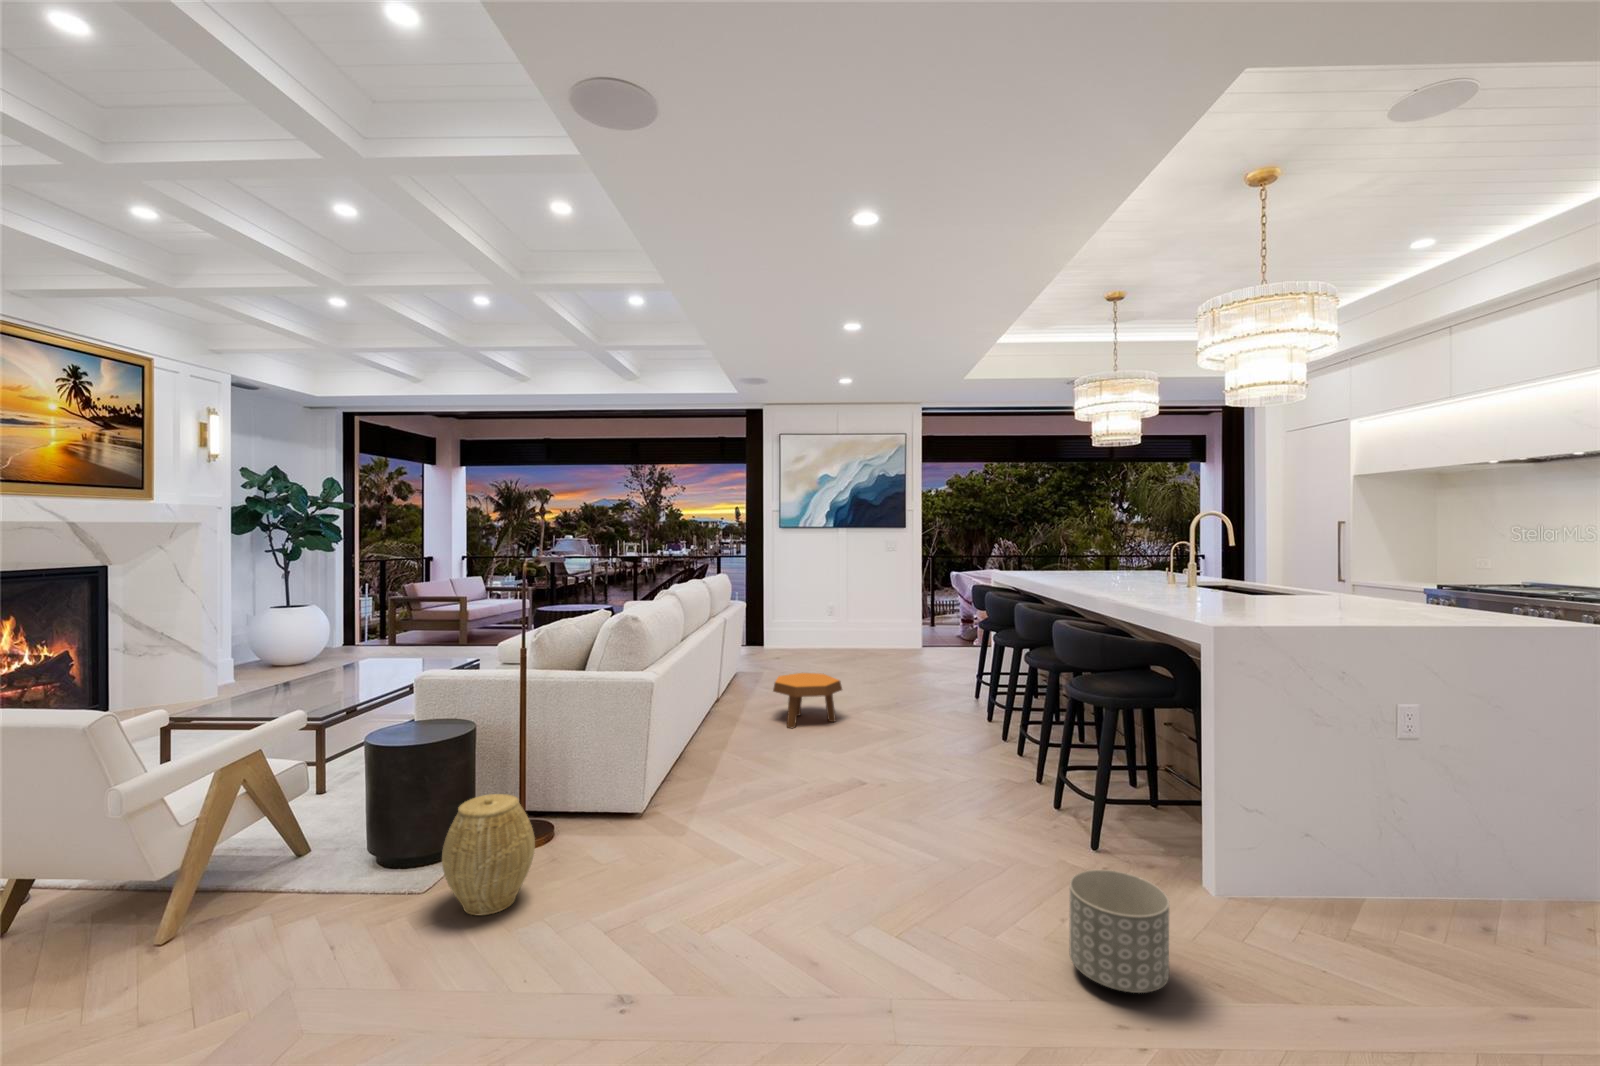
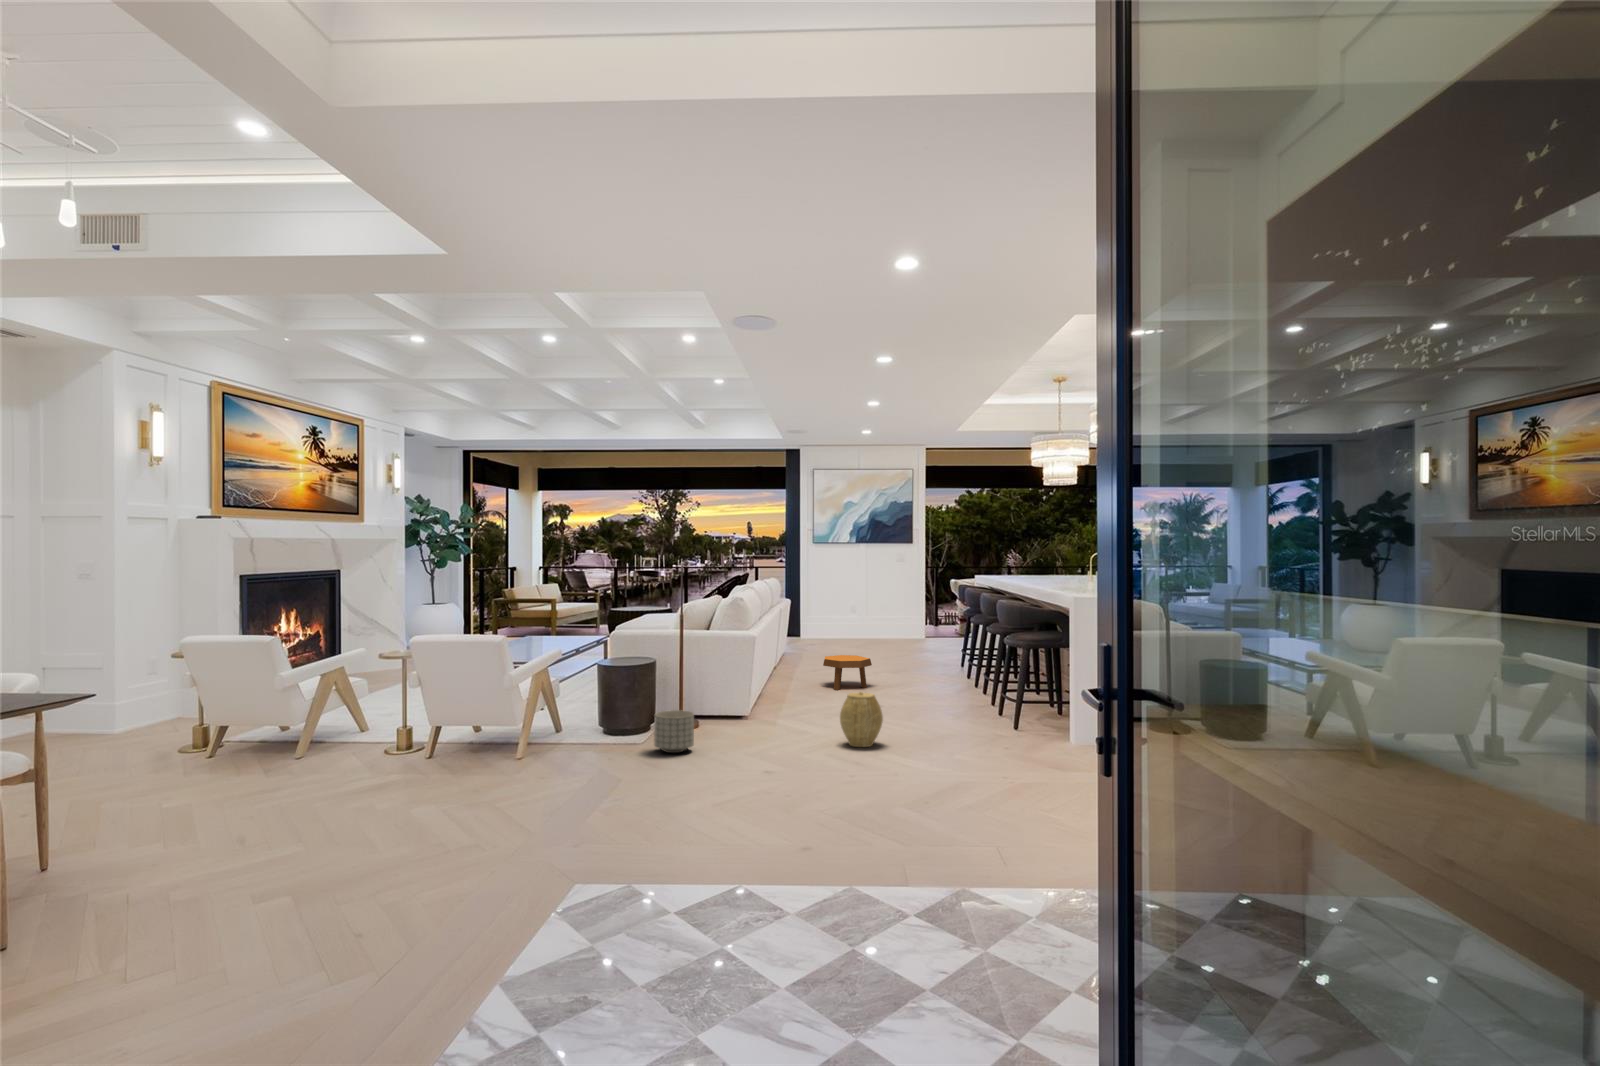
woven basket: present [442,794,535,916] -> present [840,692,883,747]
planter: present [1069,870,1169,993] -> present [654,710,694,753]

